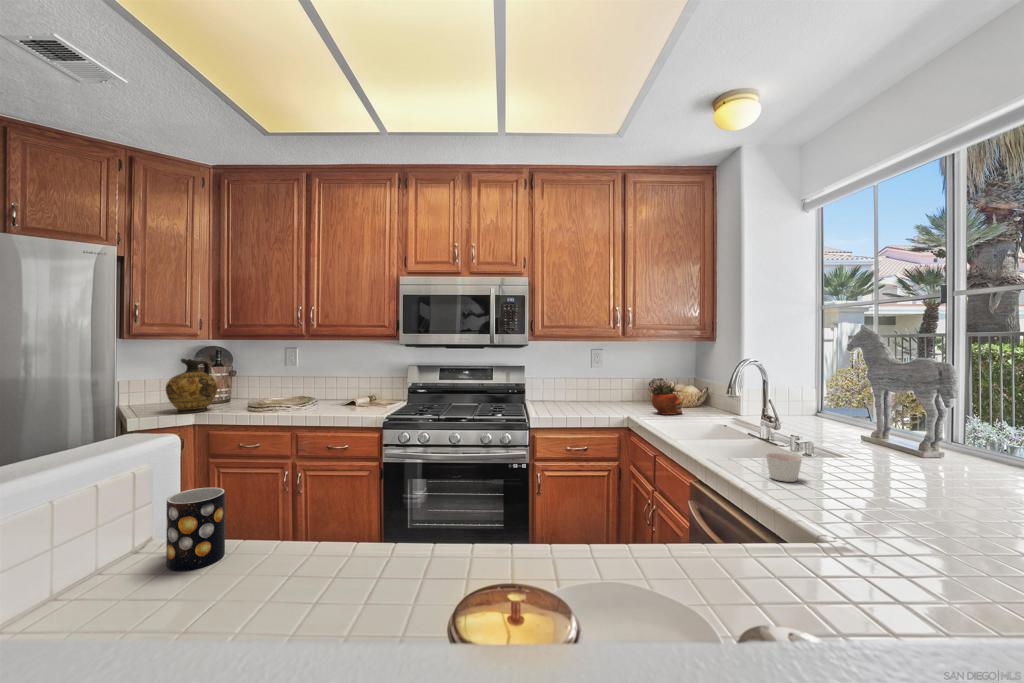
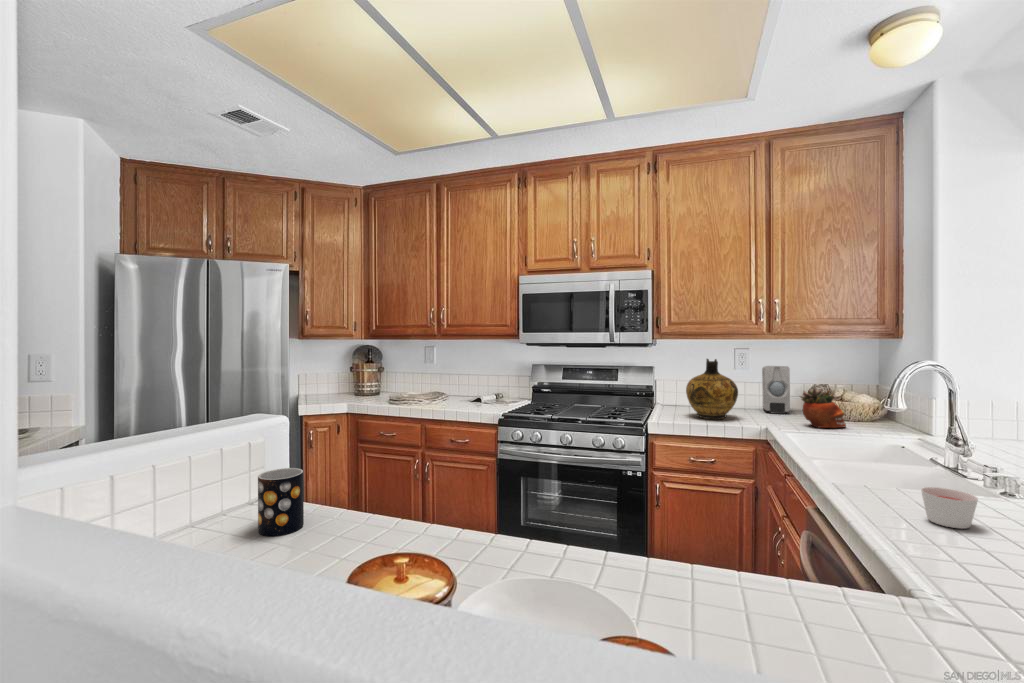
ceramic jug: present [166,359,218,413] -> present [686,359,738,419]
soap dispenser: none [615,364,638,405] -> present [762,366,790,414]

